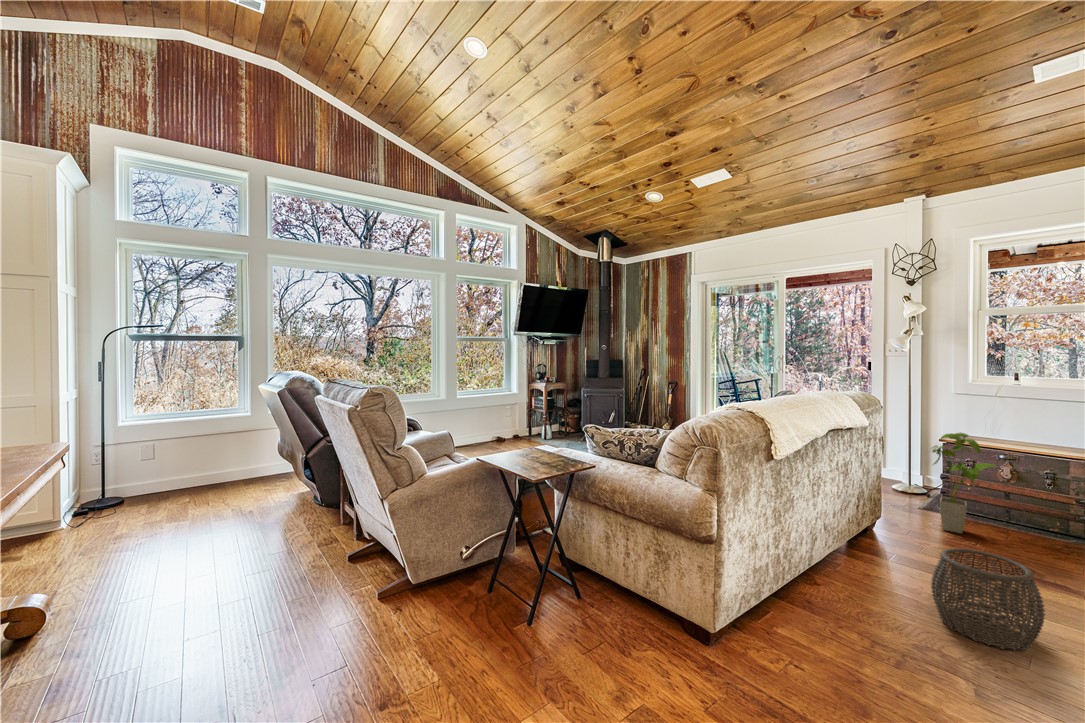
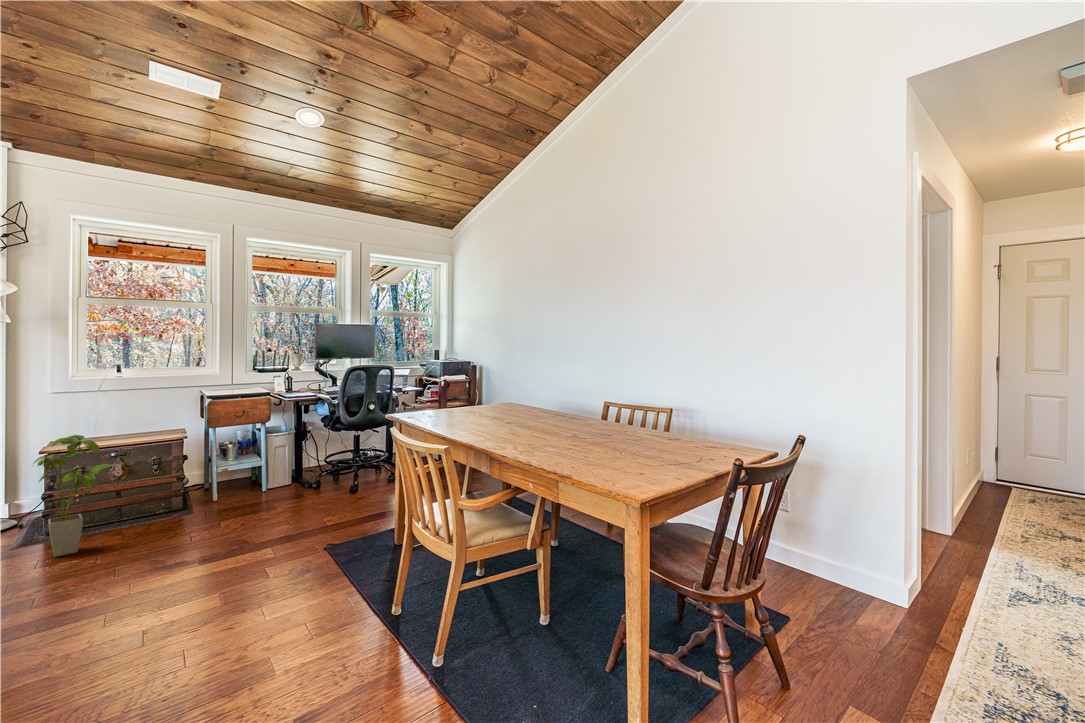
woven basket: present [931,548,1045,650] -> none [74,551,192,662]

